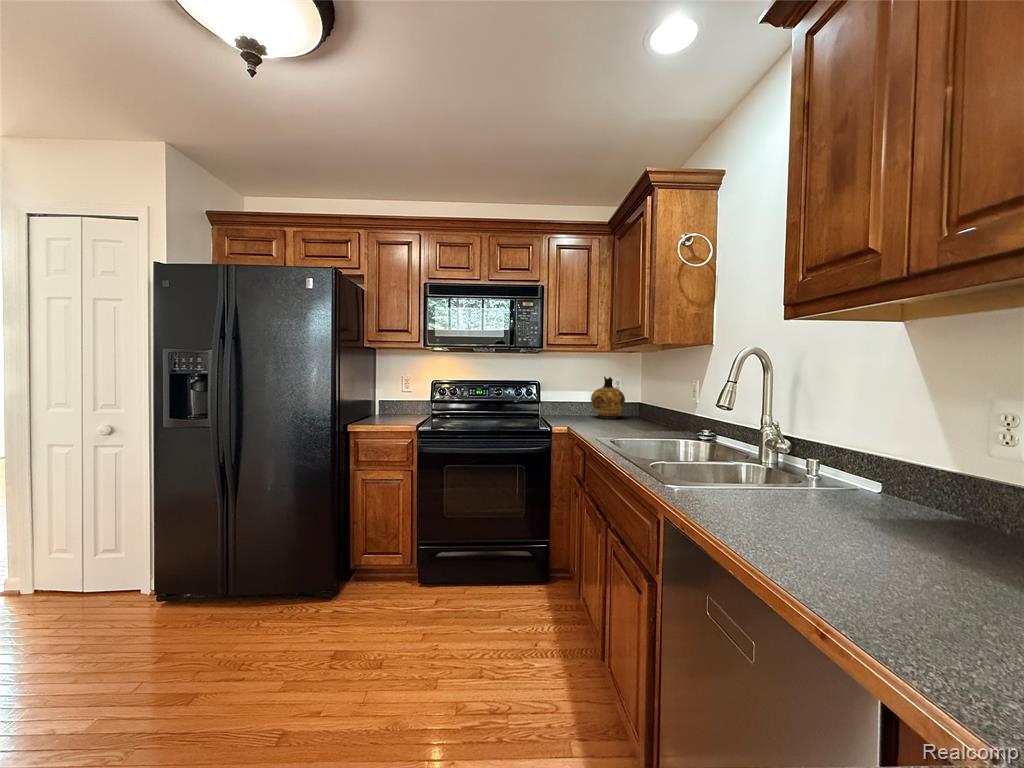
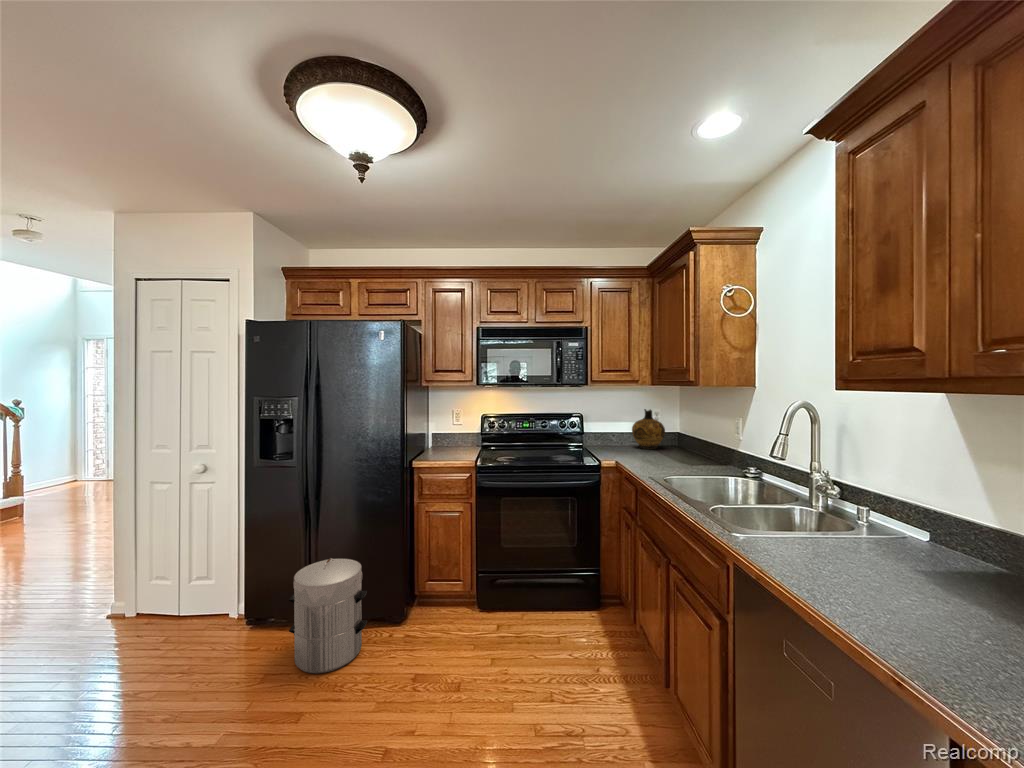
waste bin: none [196,526,288,651] -> present [289,558,367,673]

